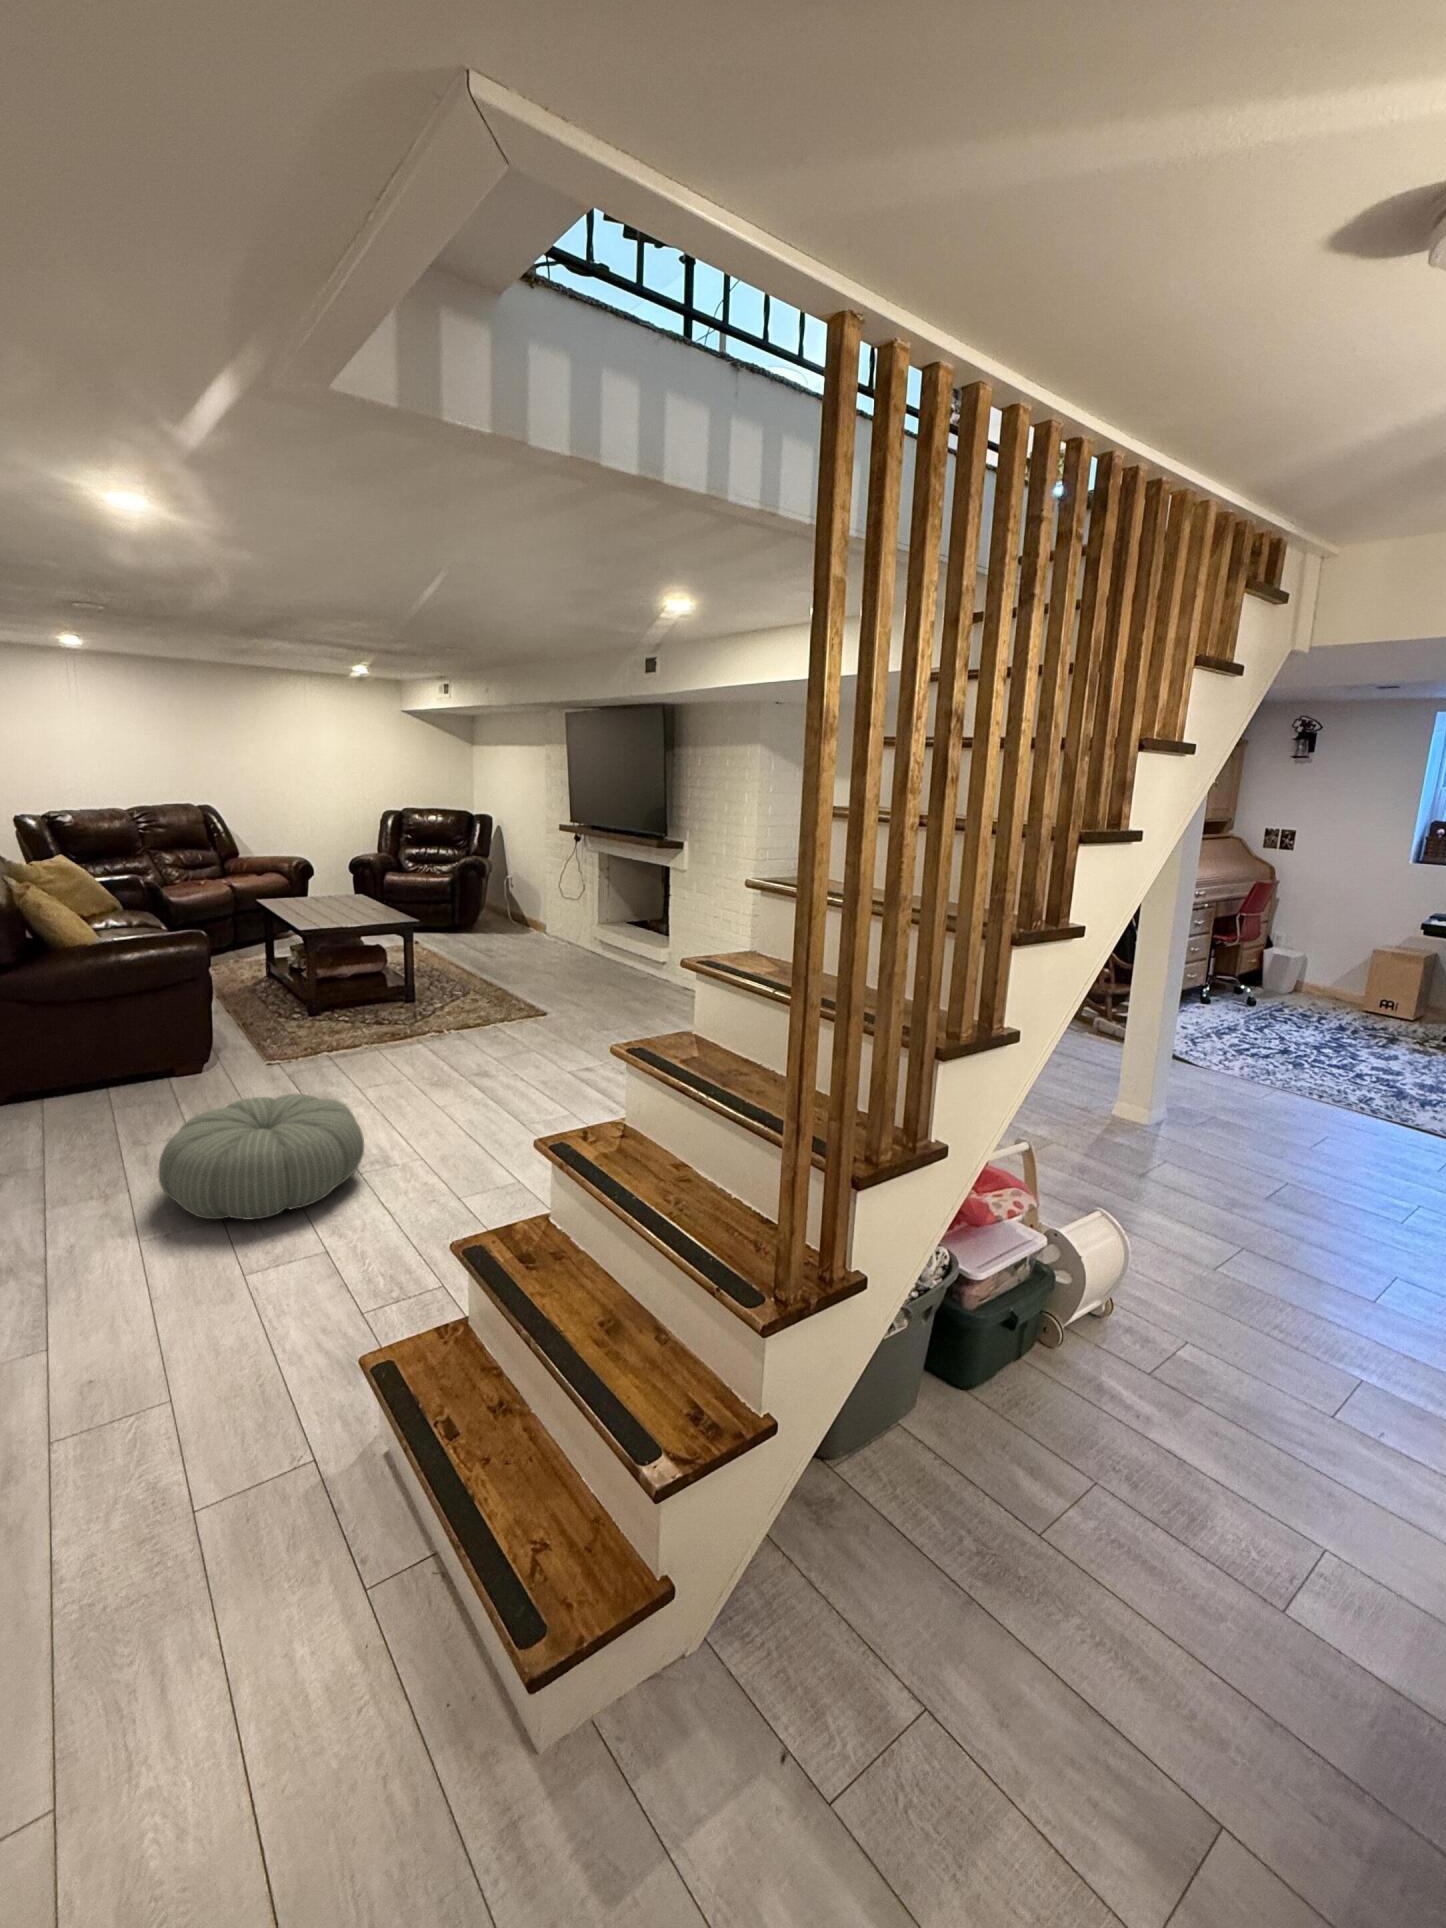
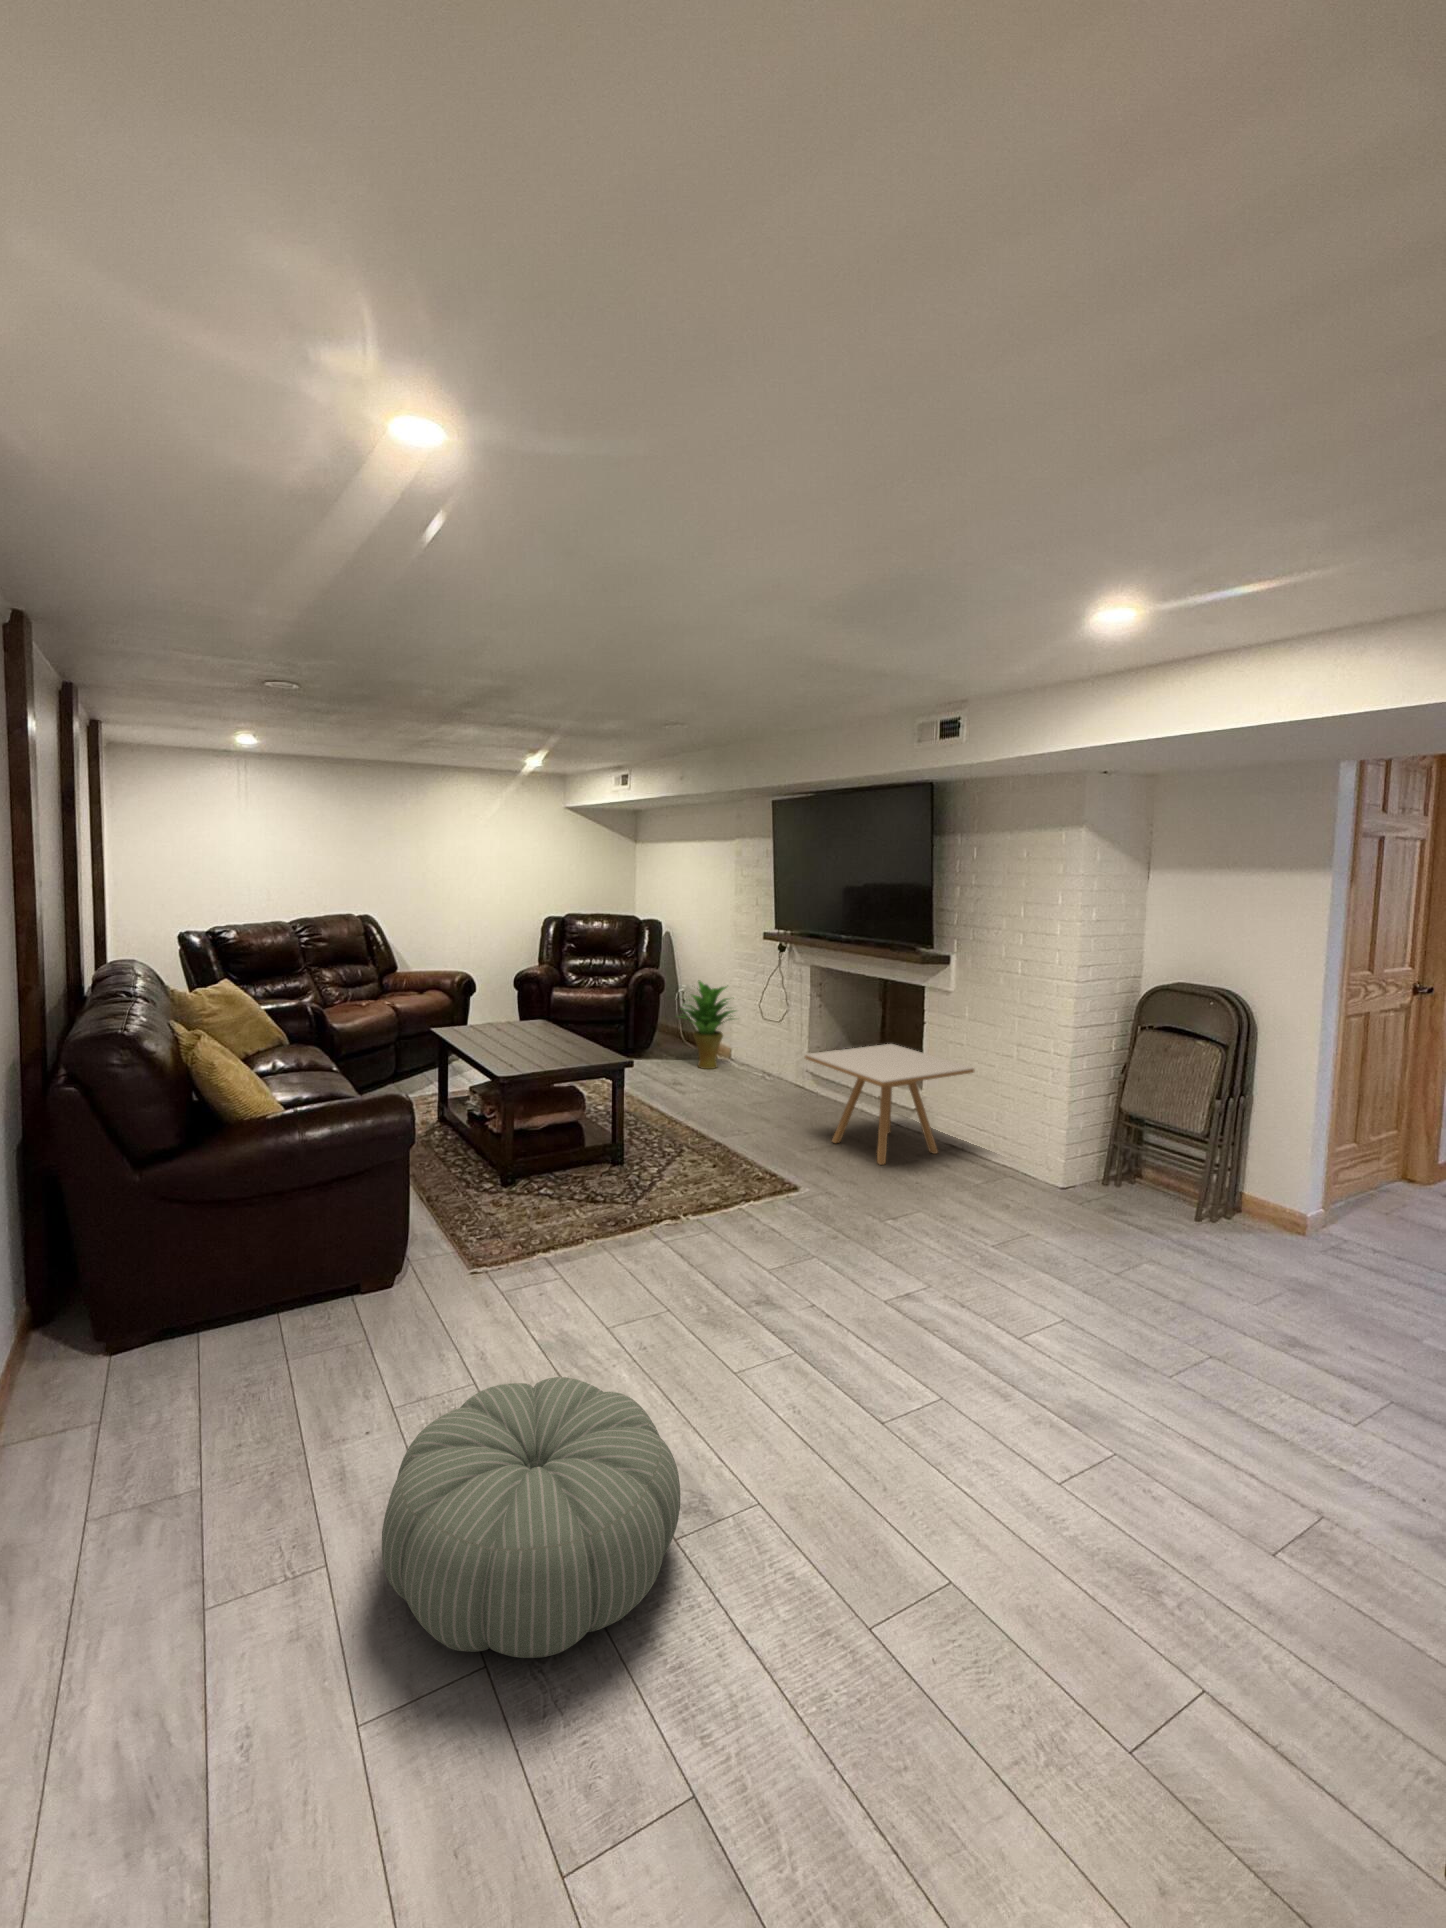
potted plant: none [493,866,548,940] -> present [681,981,735,1069]
side table: none [571,912,697,1000] -> present [805,1044,974,1165]

